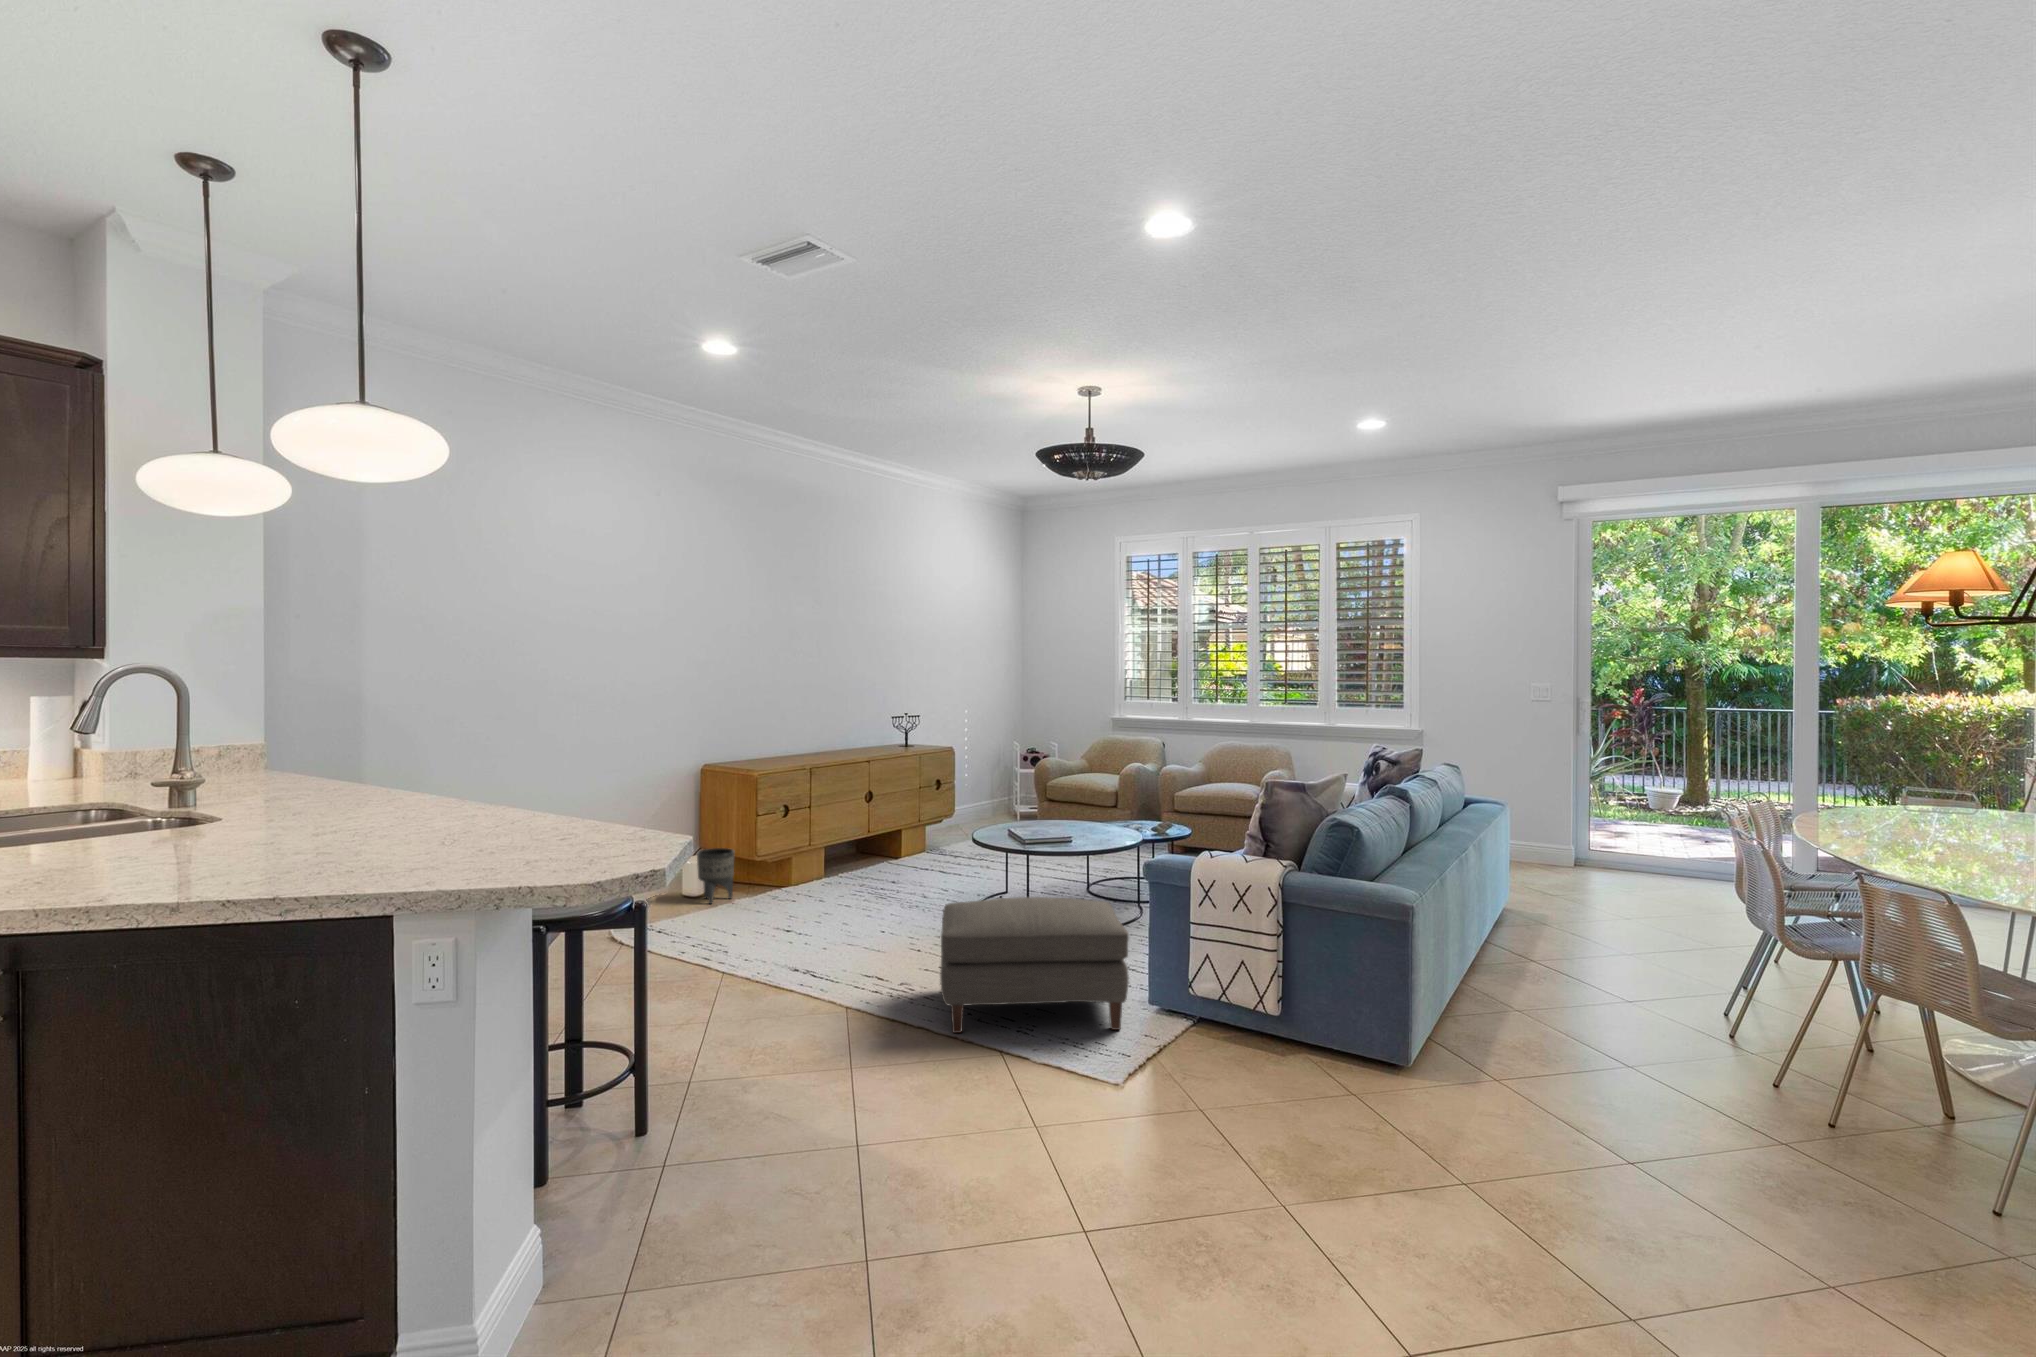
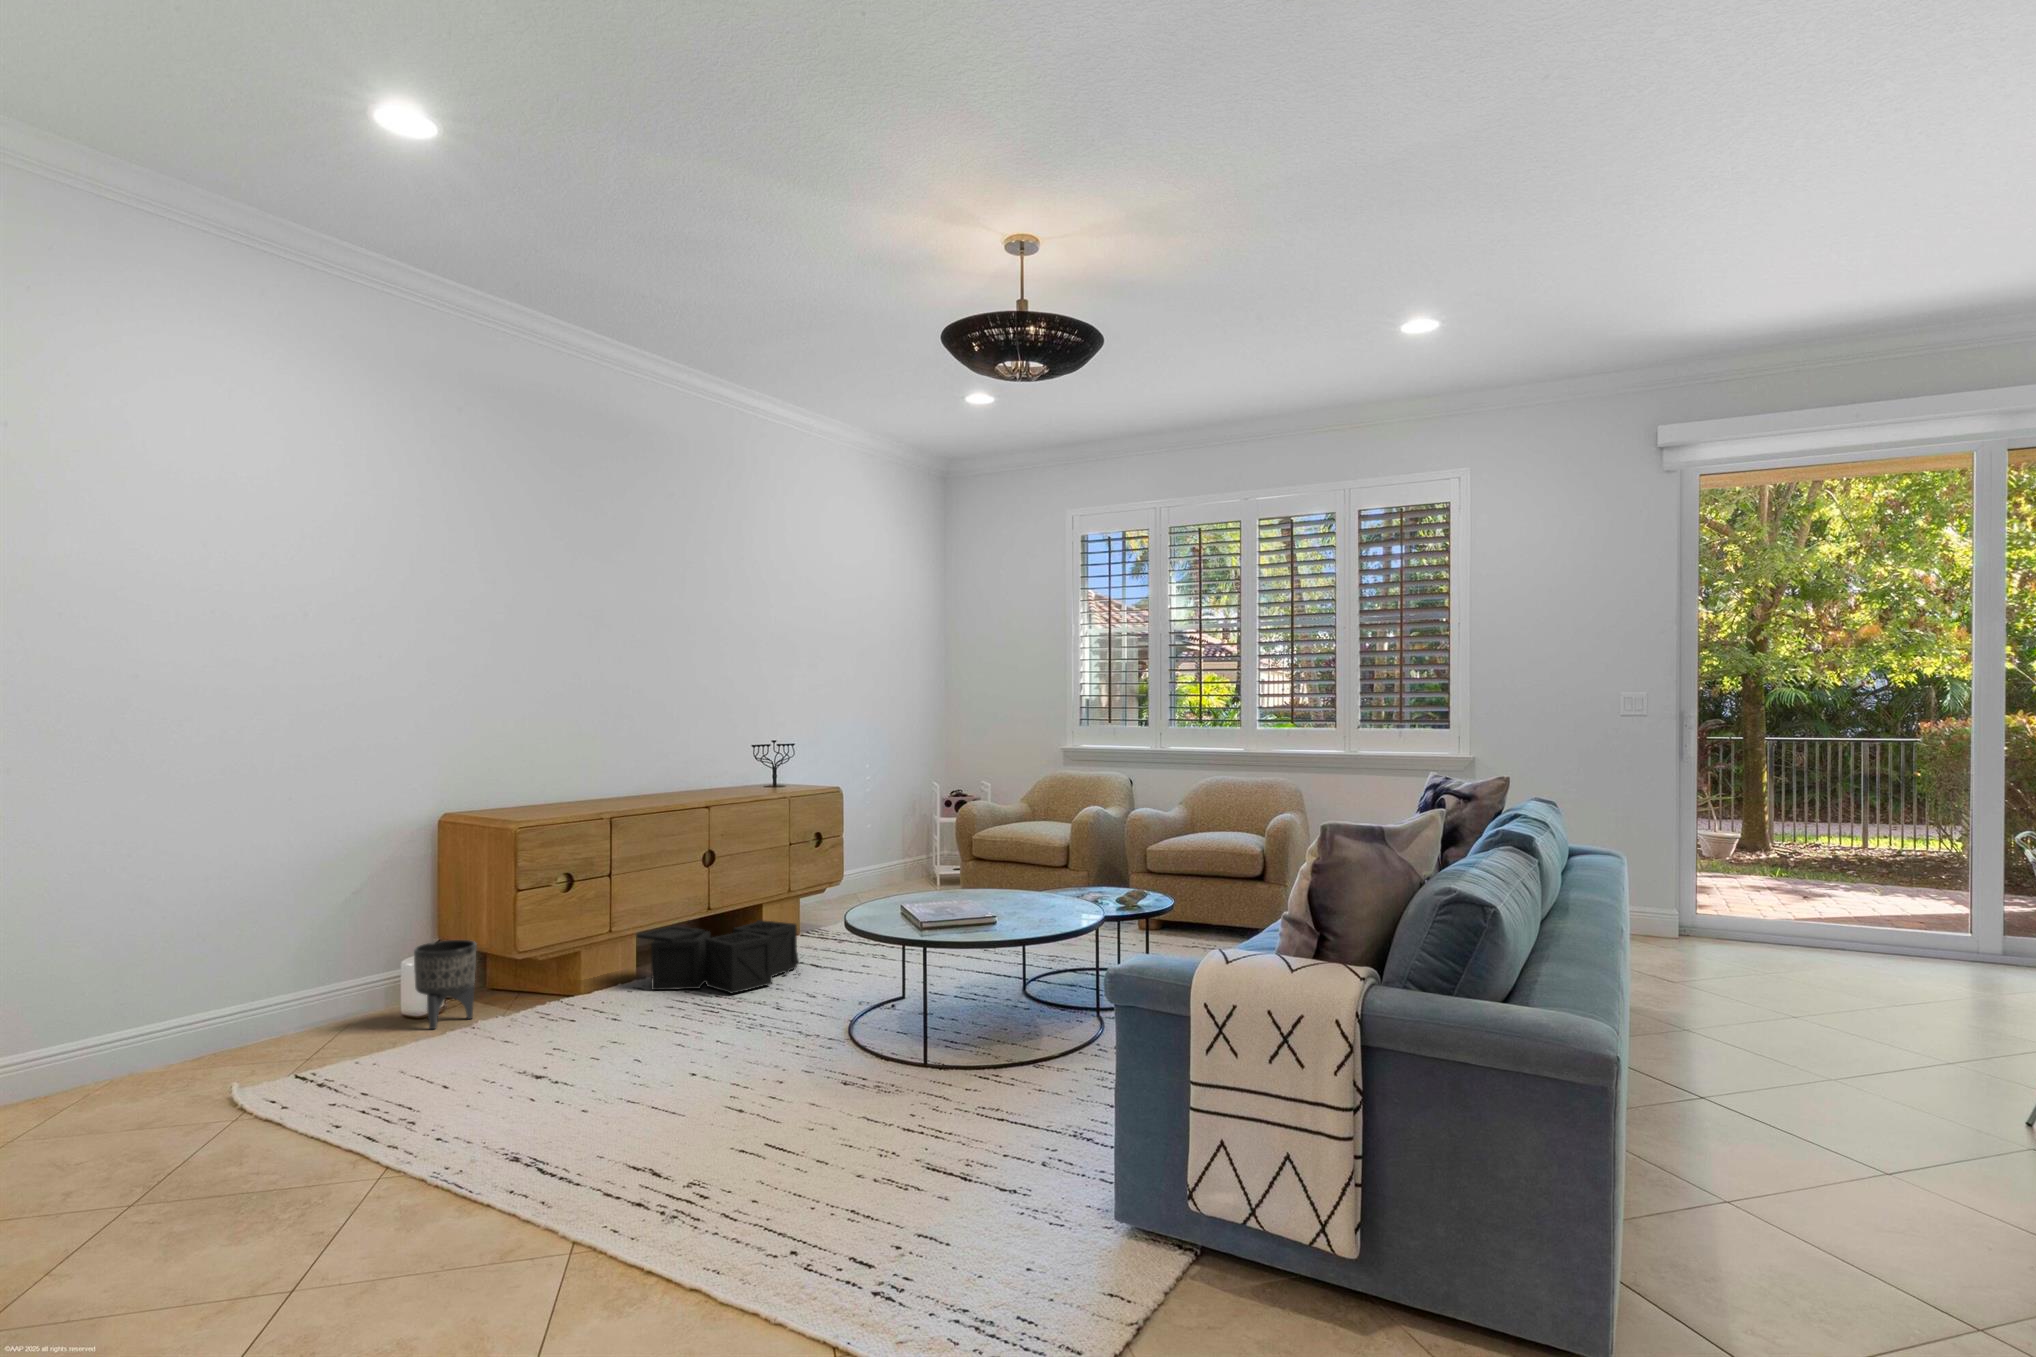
storage bin: none [829,840,937,887] -> present [637,920,799,993]
ottoman: present [940,897,1129,1033] -> none [731,1031,1079,1303]

